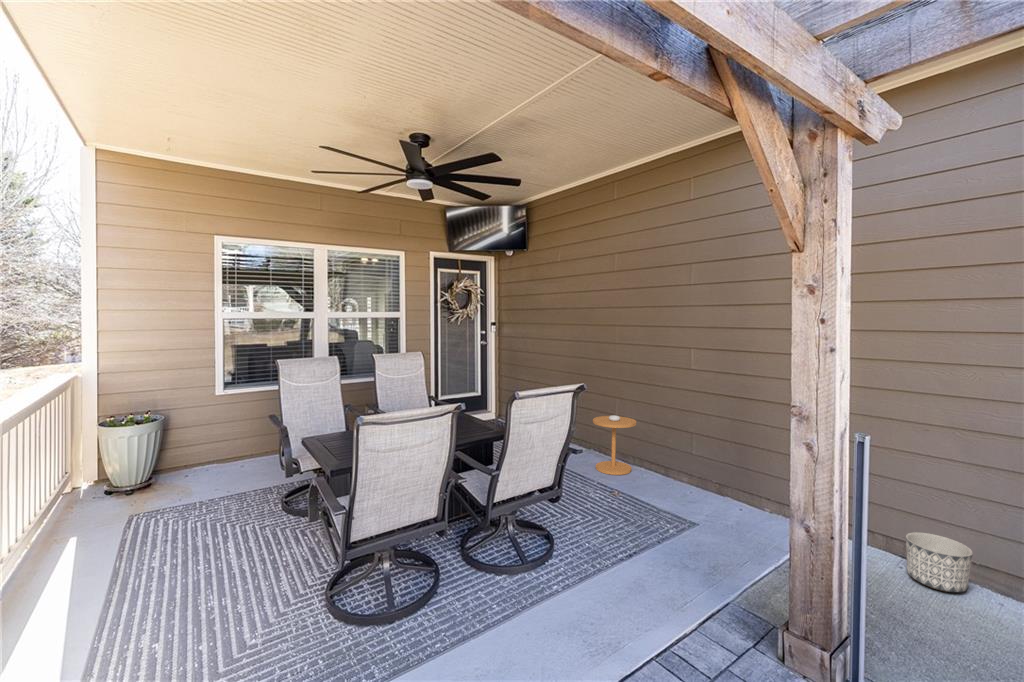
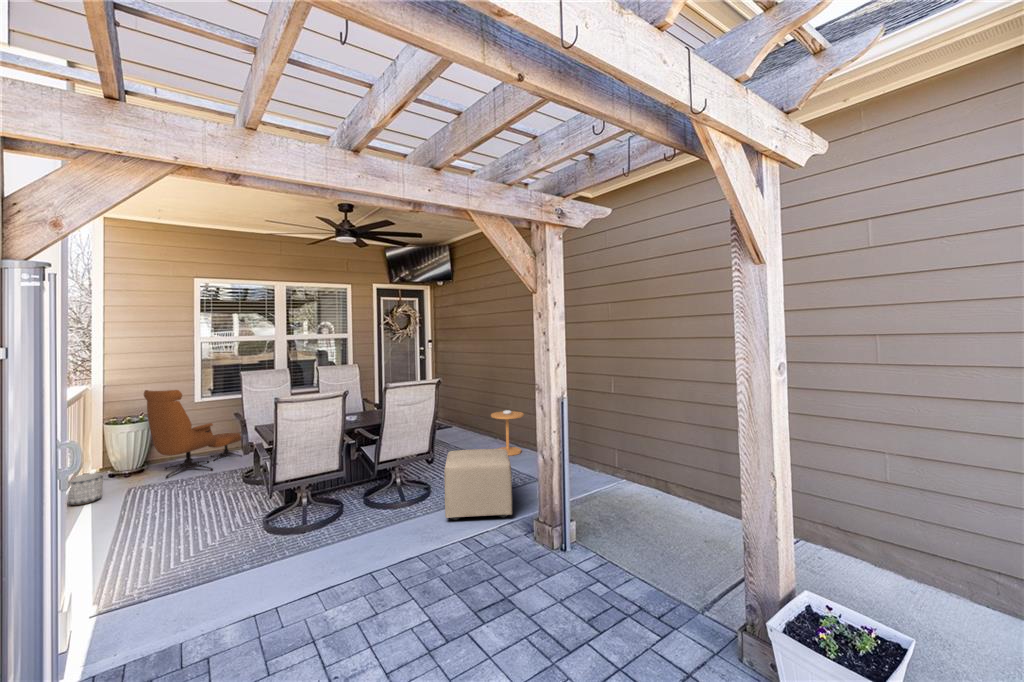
lounge chair: none [150,381,278,499] -> present [144,390,242,478]
ottoman: none [583,483,706,600] -> present [444,449,512,520]
planter: present [906,532,973,592] -> present [67,473,103,505]

